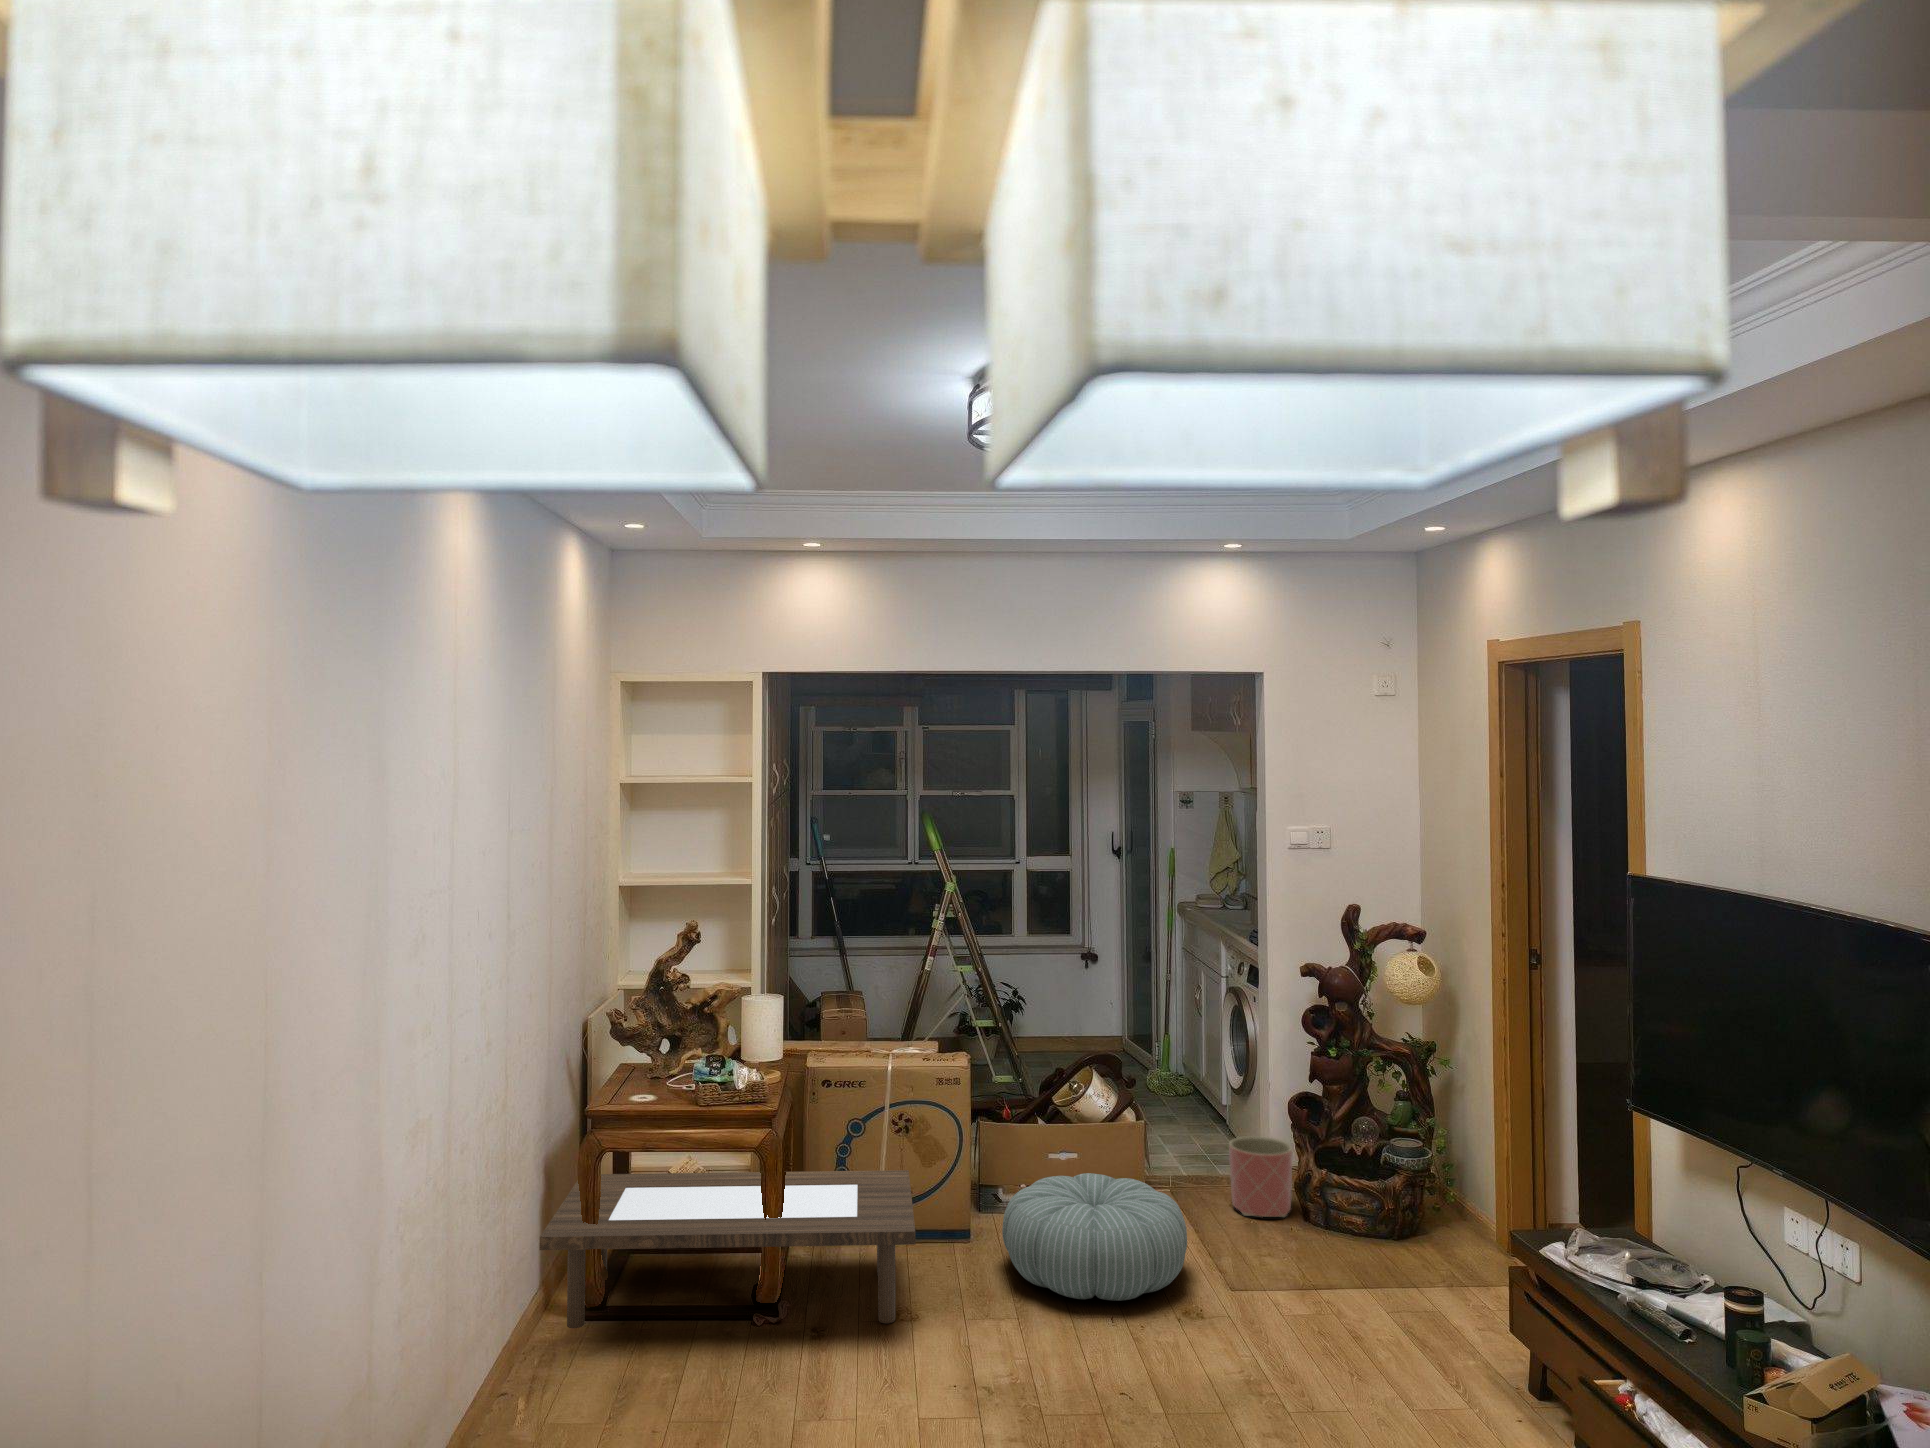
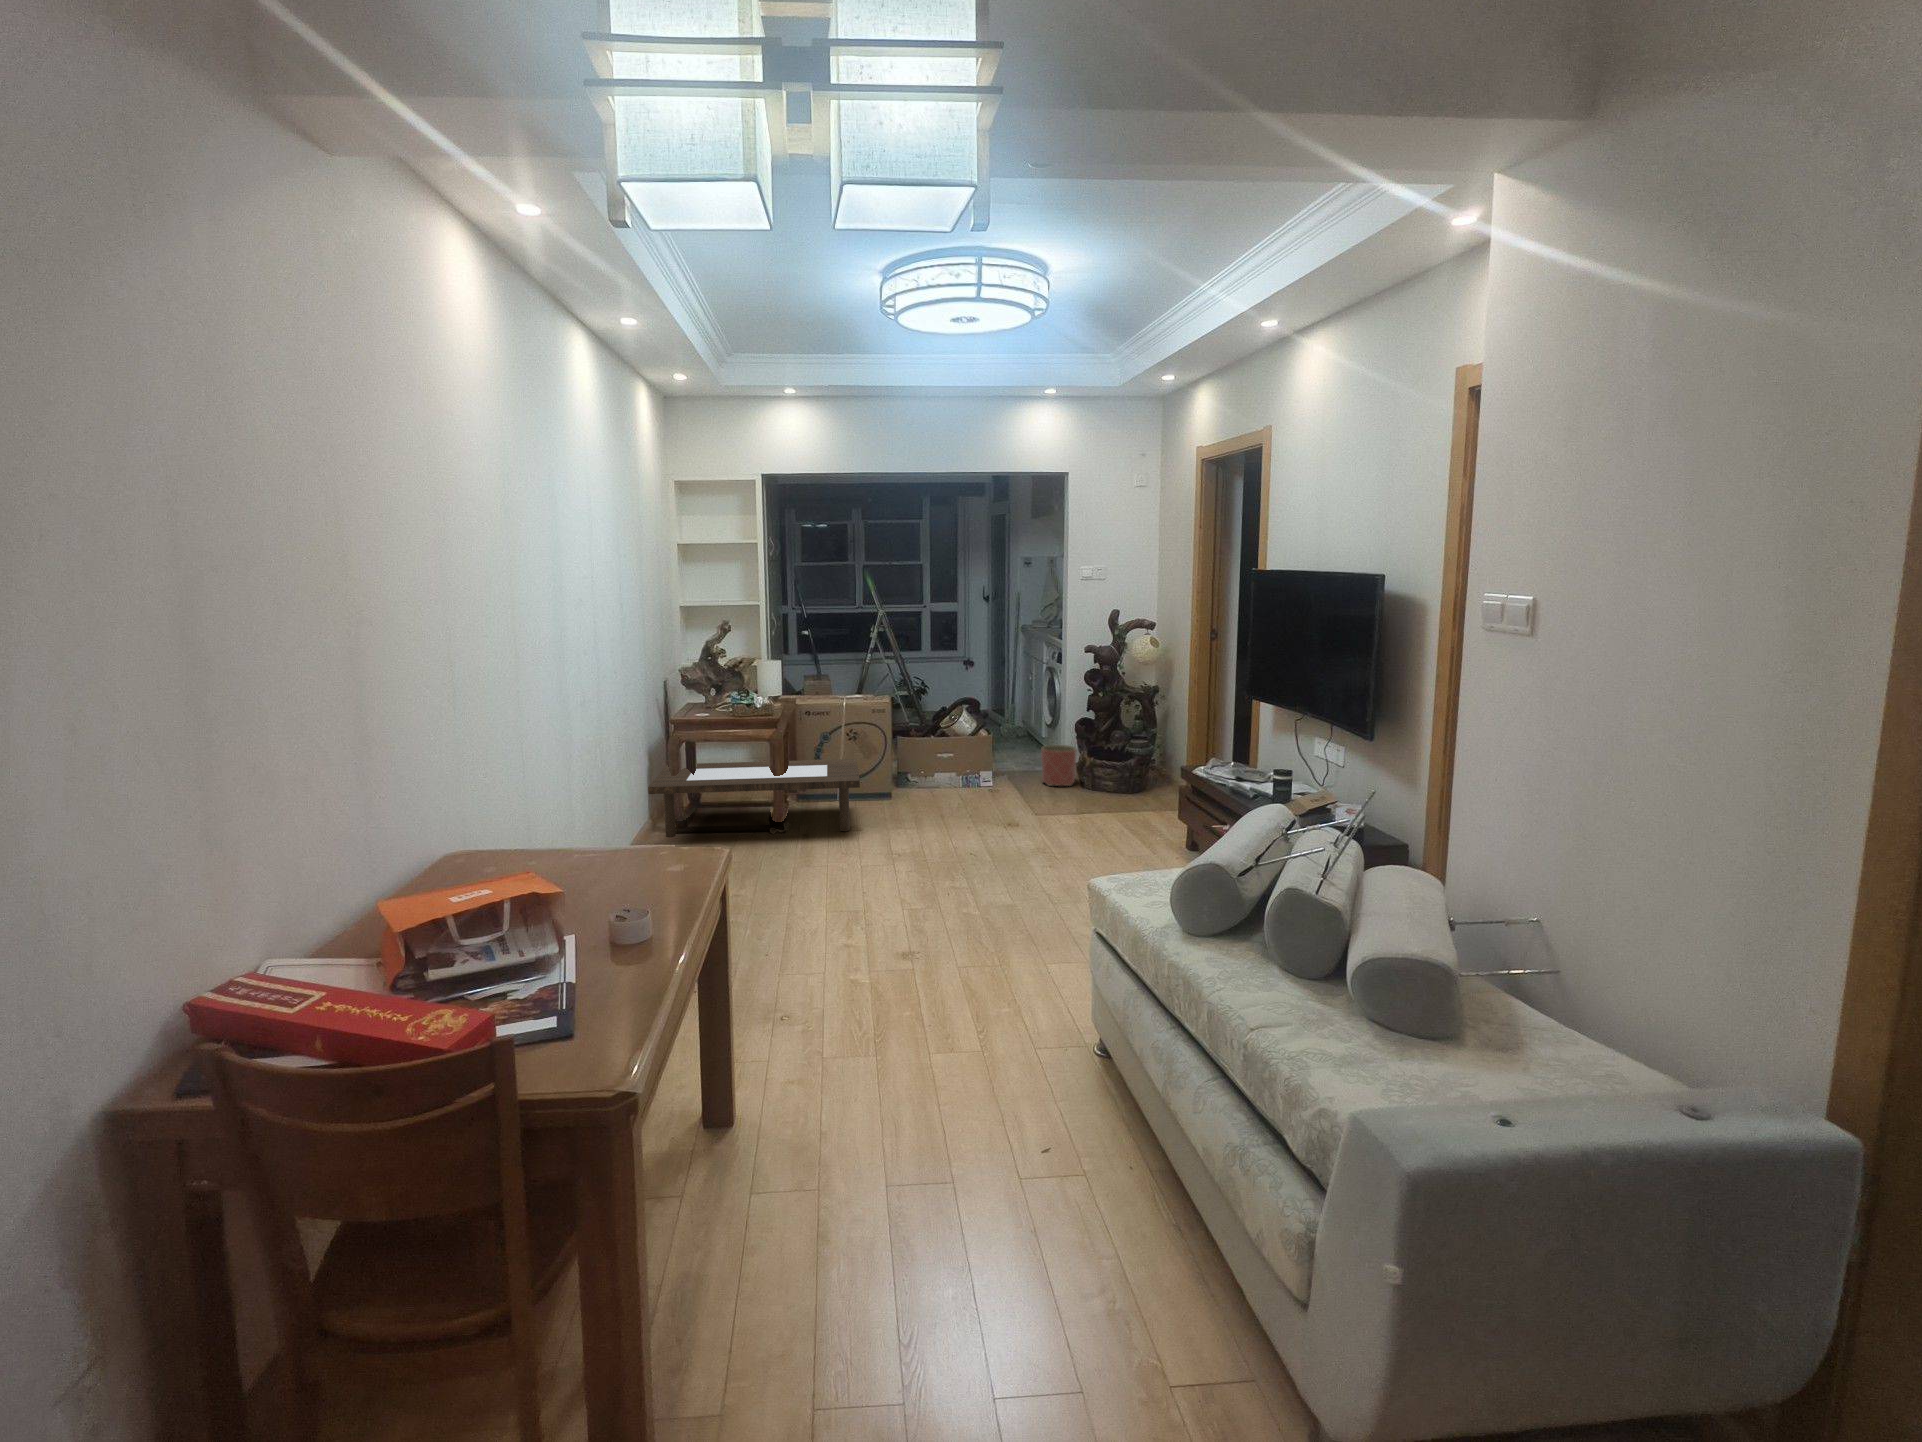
pouf: present [1002,1173,1187,1301] -> none [910,760,1013,819]

